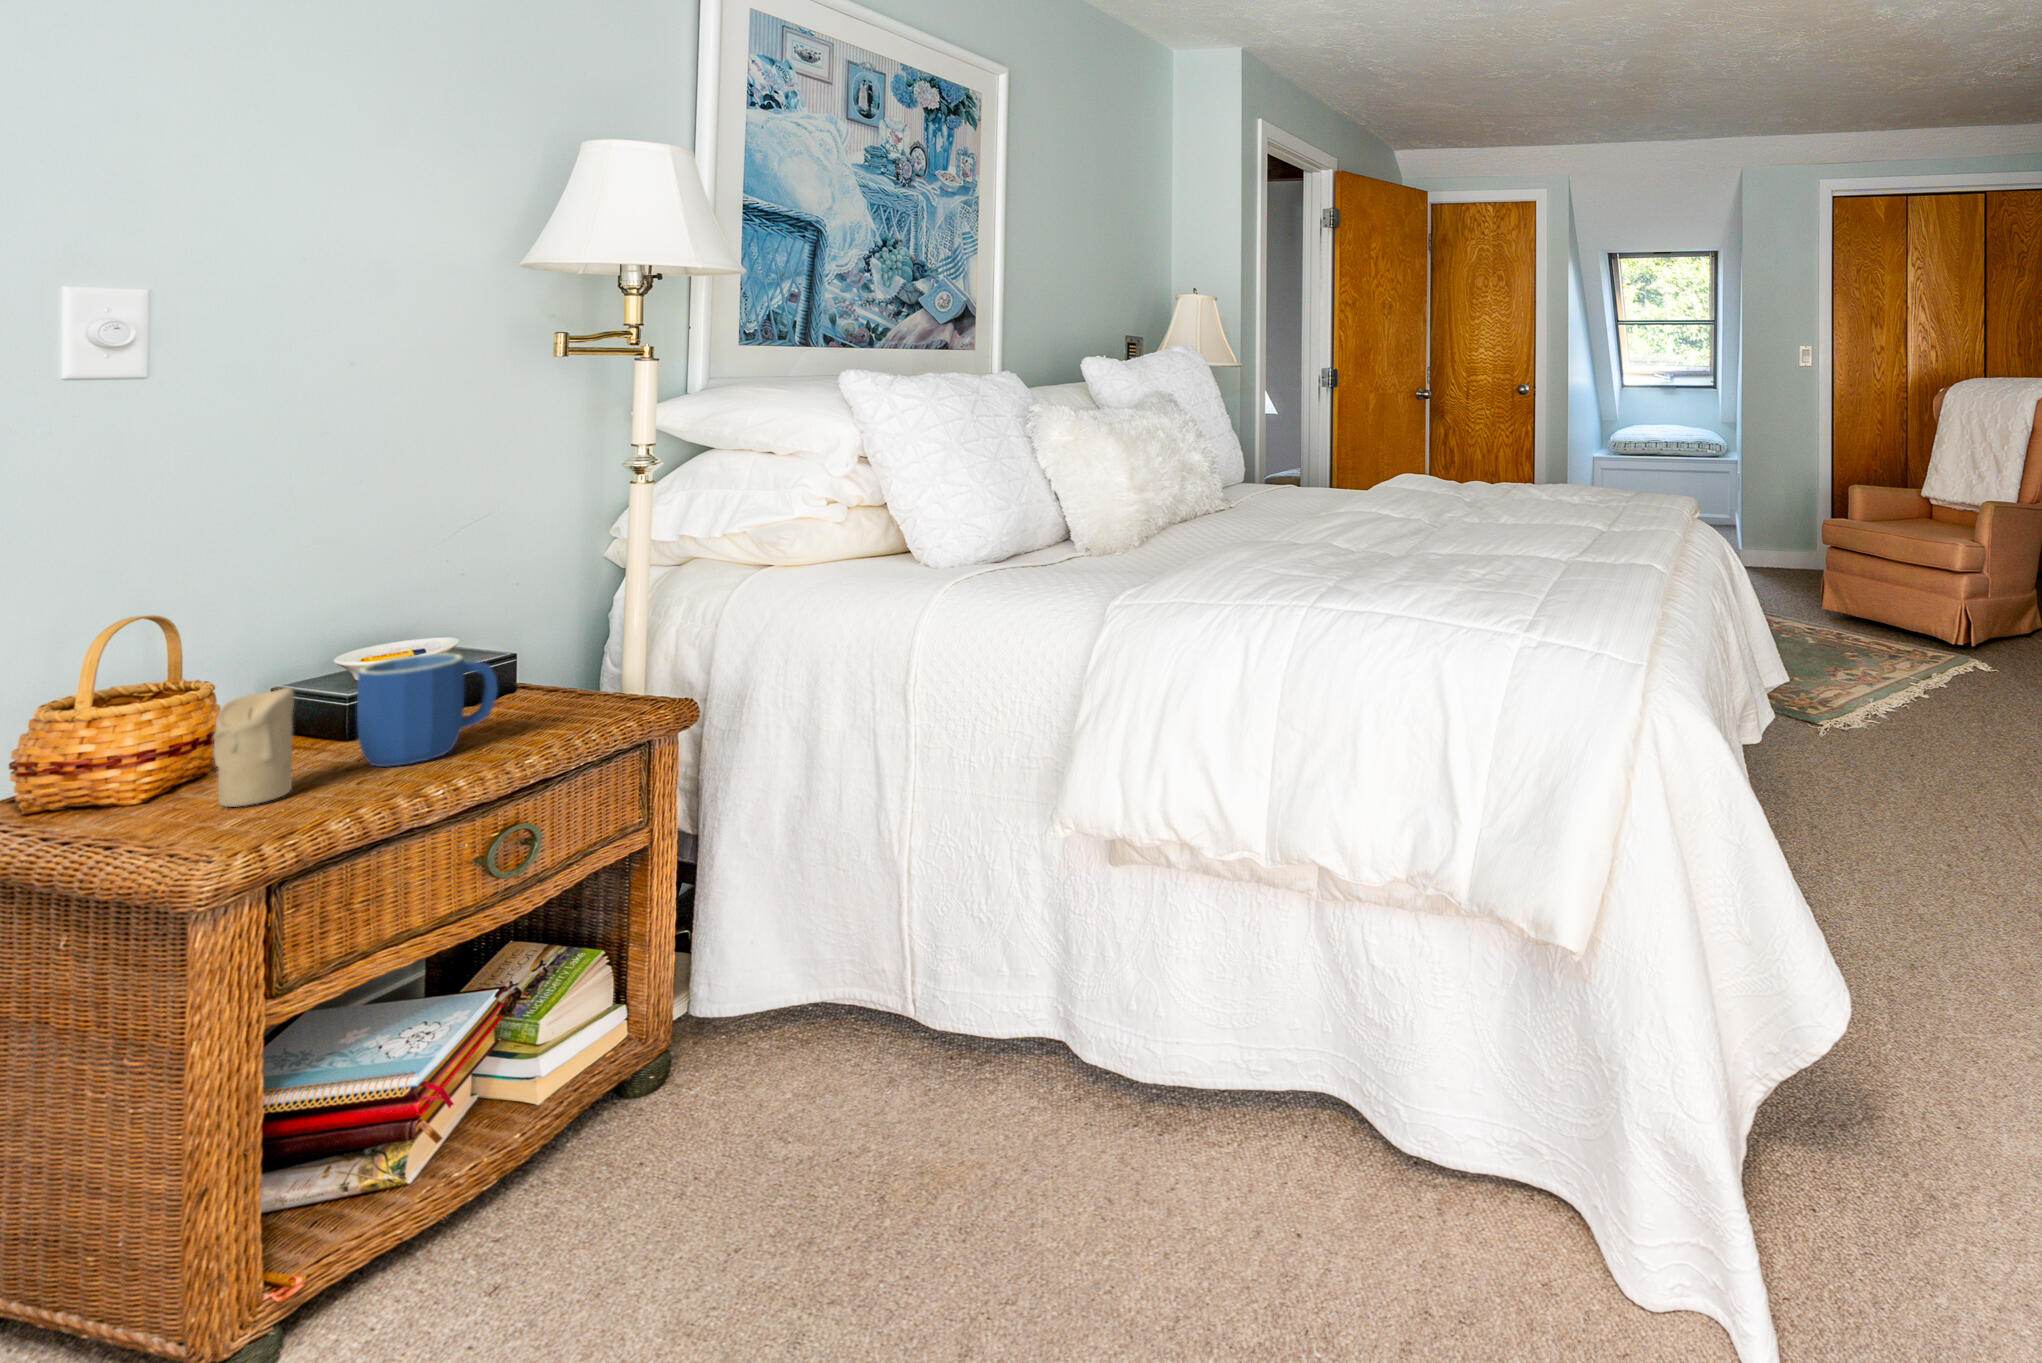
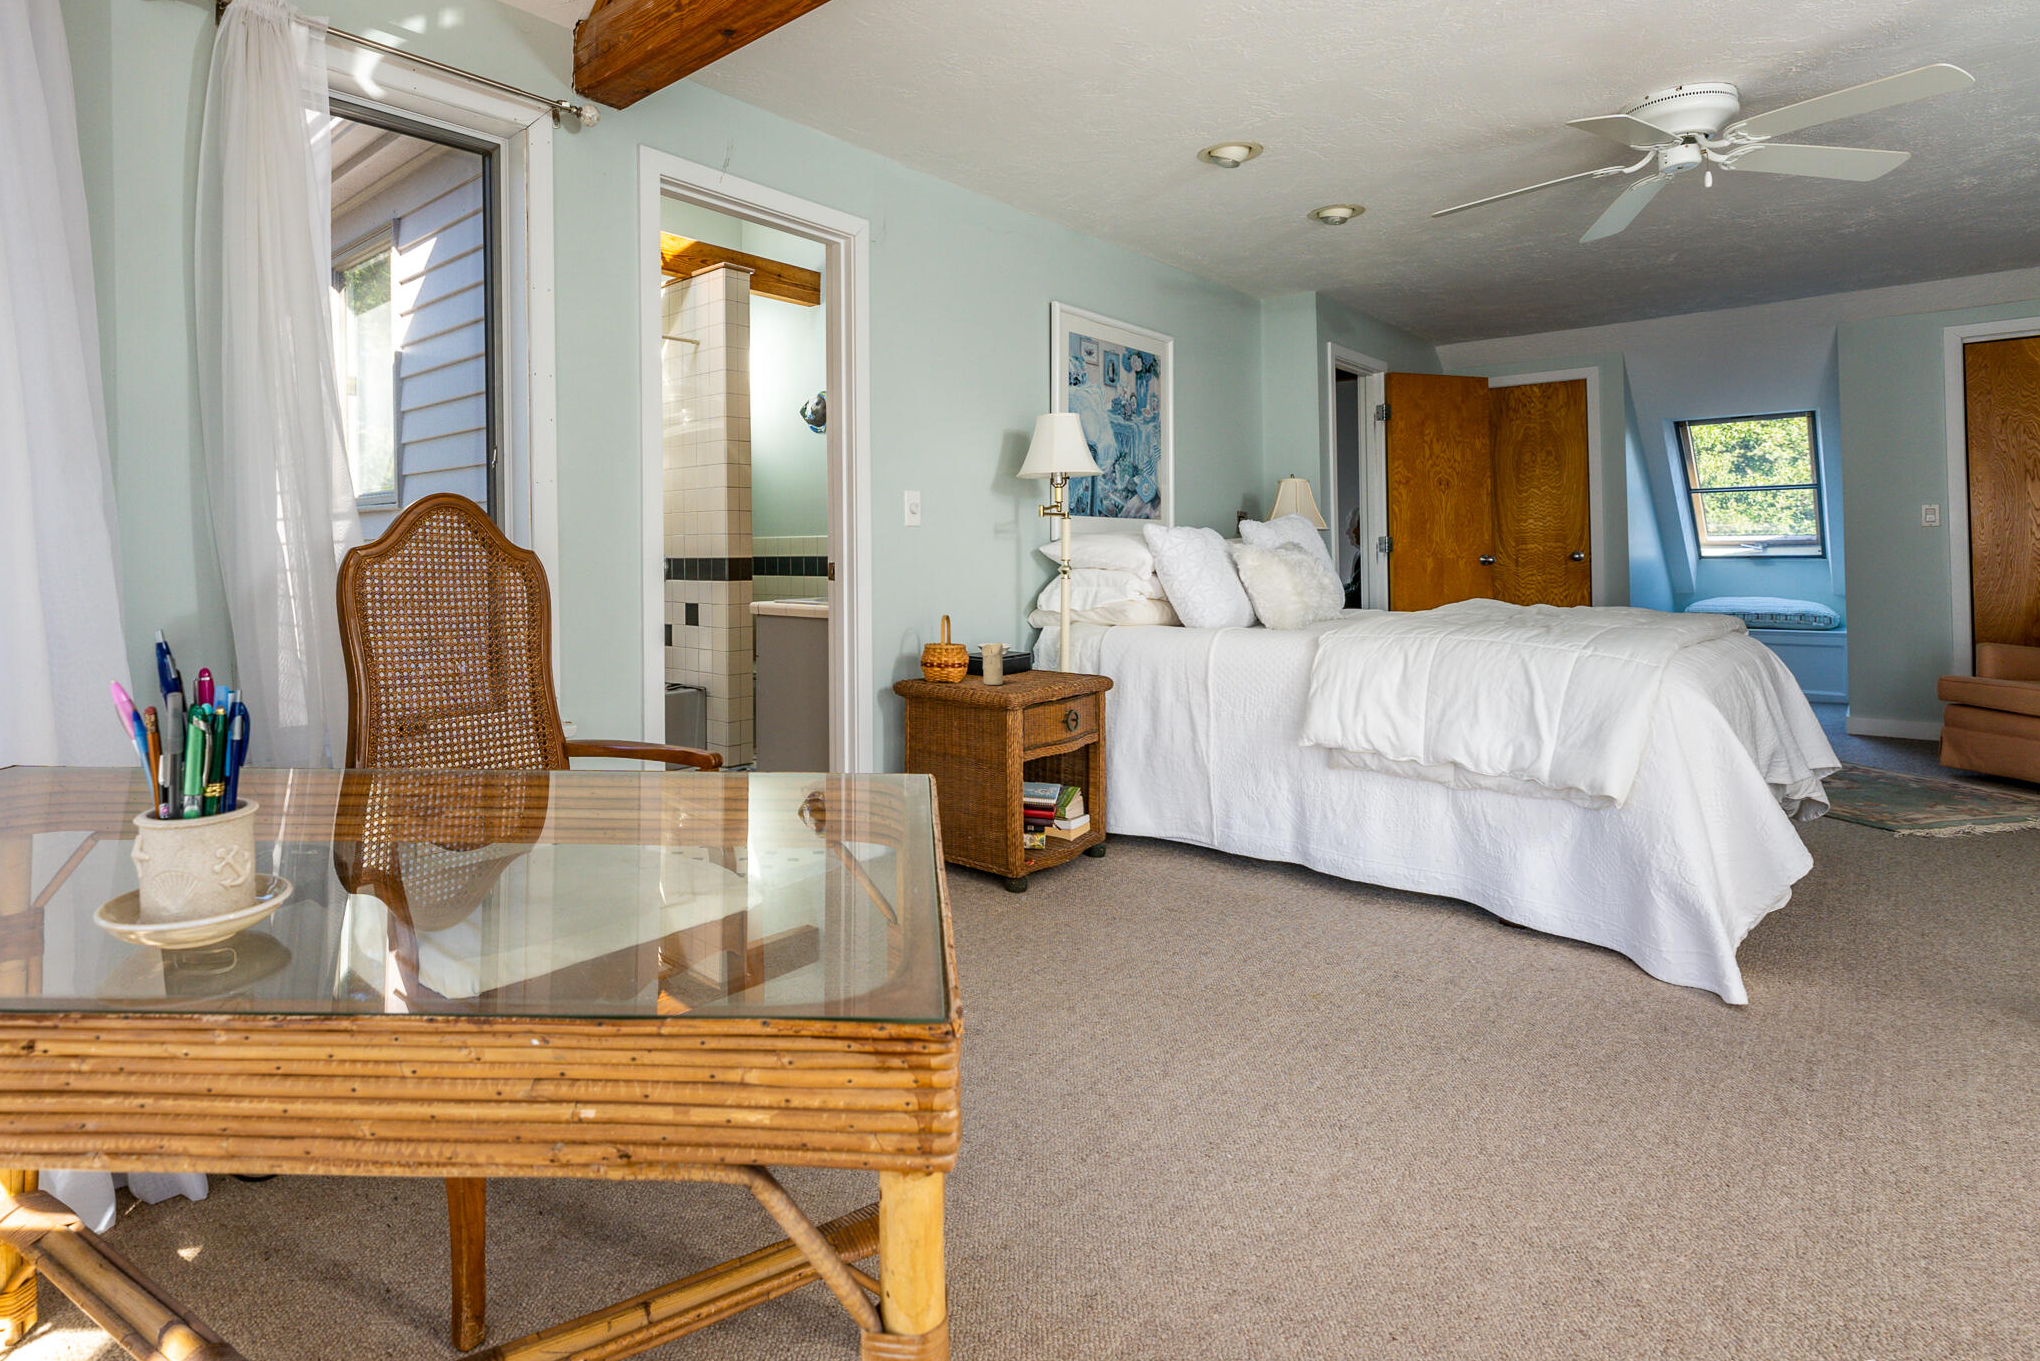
mug: present [357,653,497,767] -> none [1008,641,1049,683]

